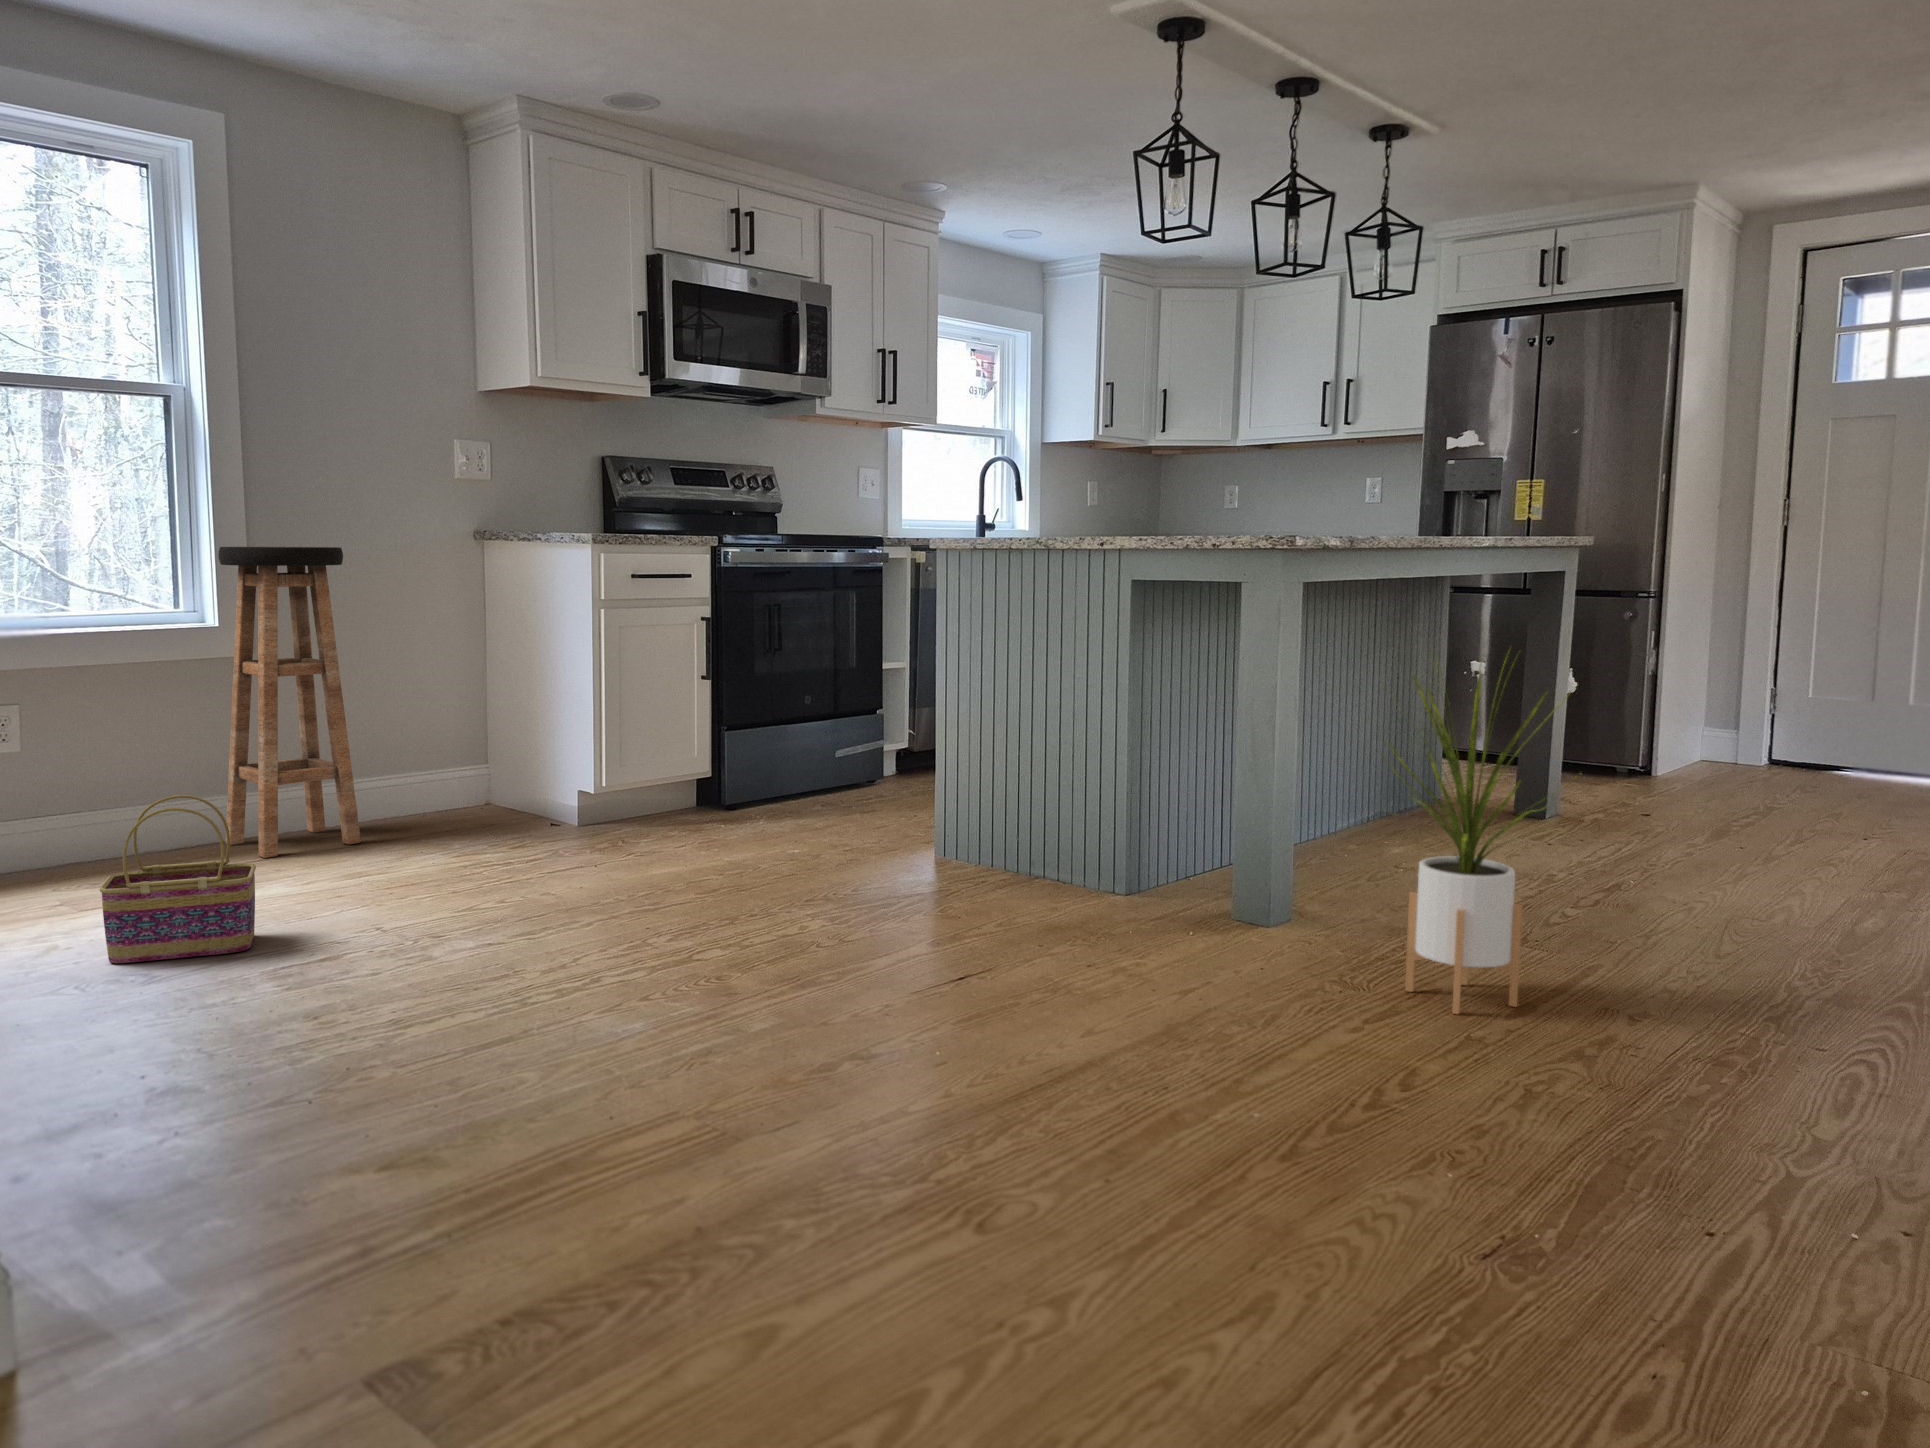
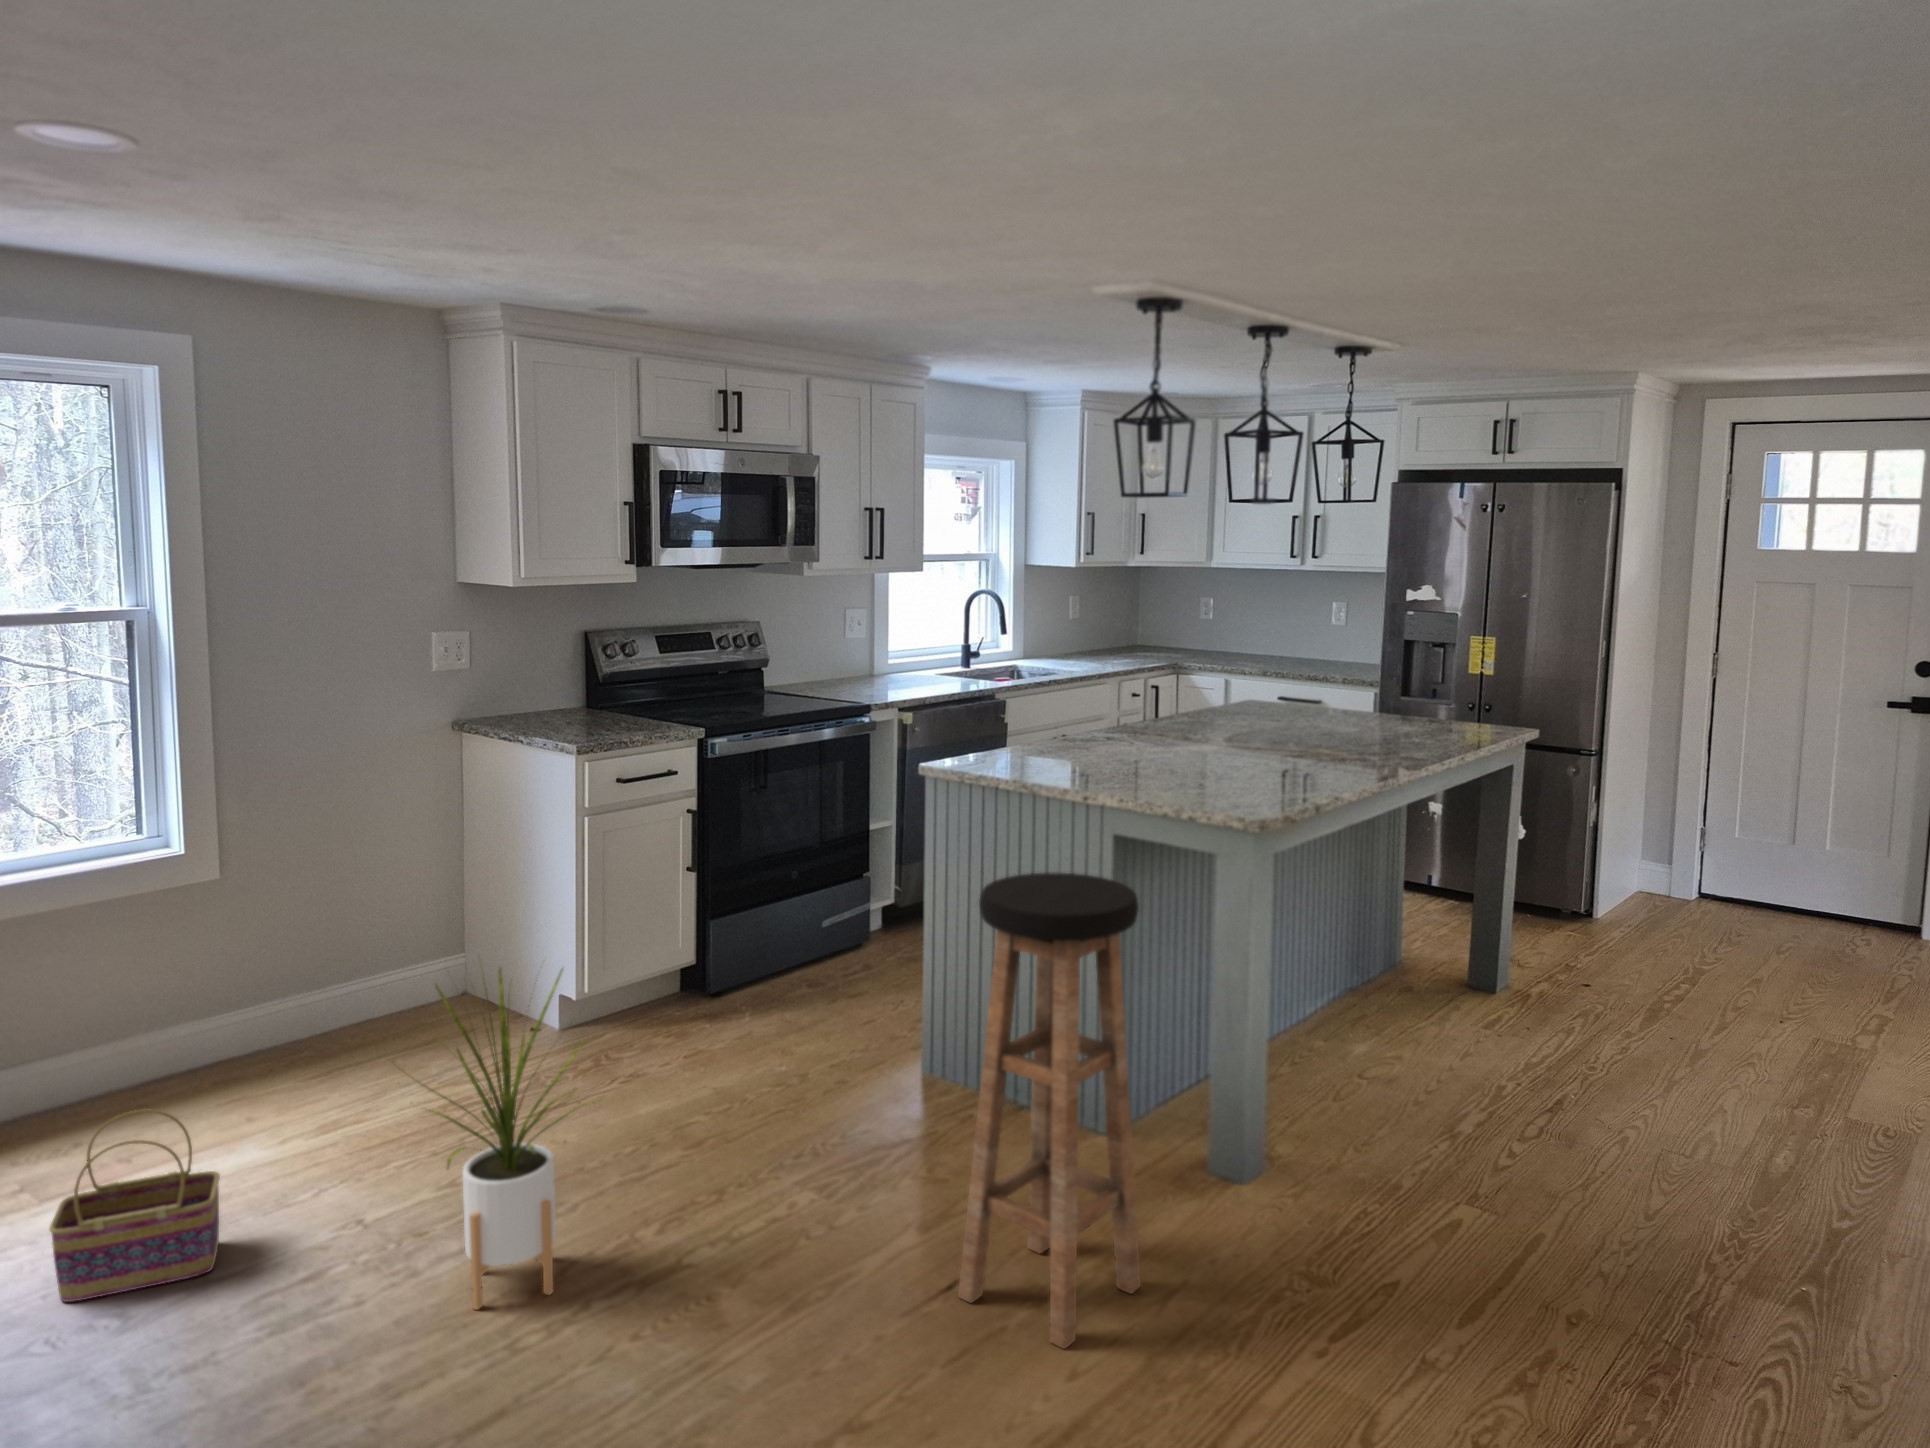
bar stool: present [218,547,361,858] -> present [958,872,1141,1348]
house plant: present [1385,651,1566,1014] -> present [393,968,589,1310]

